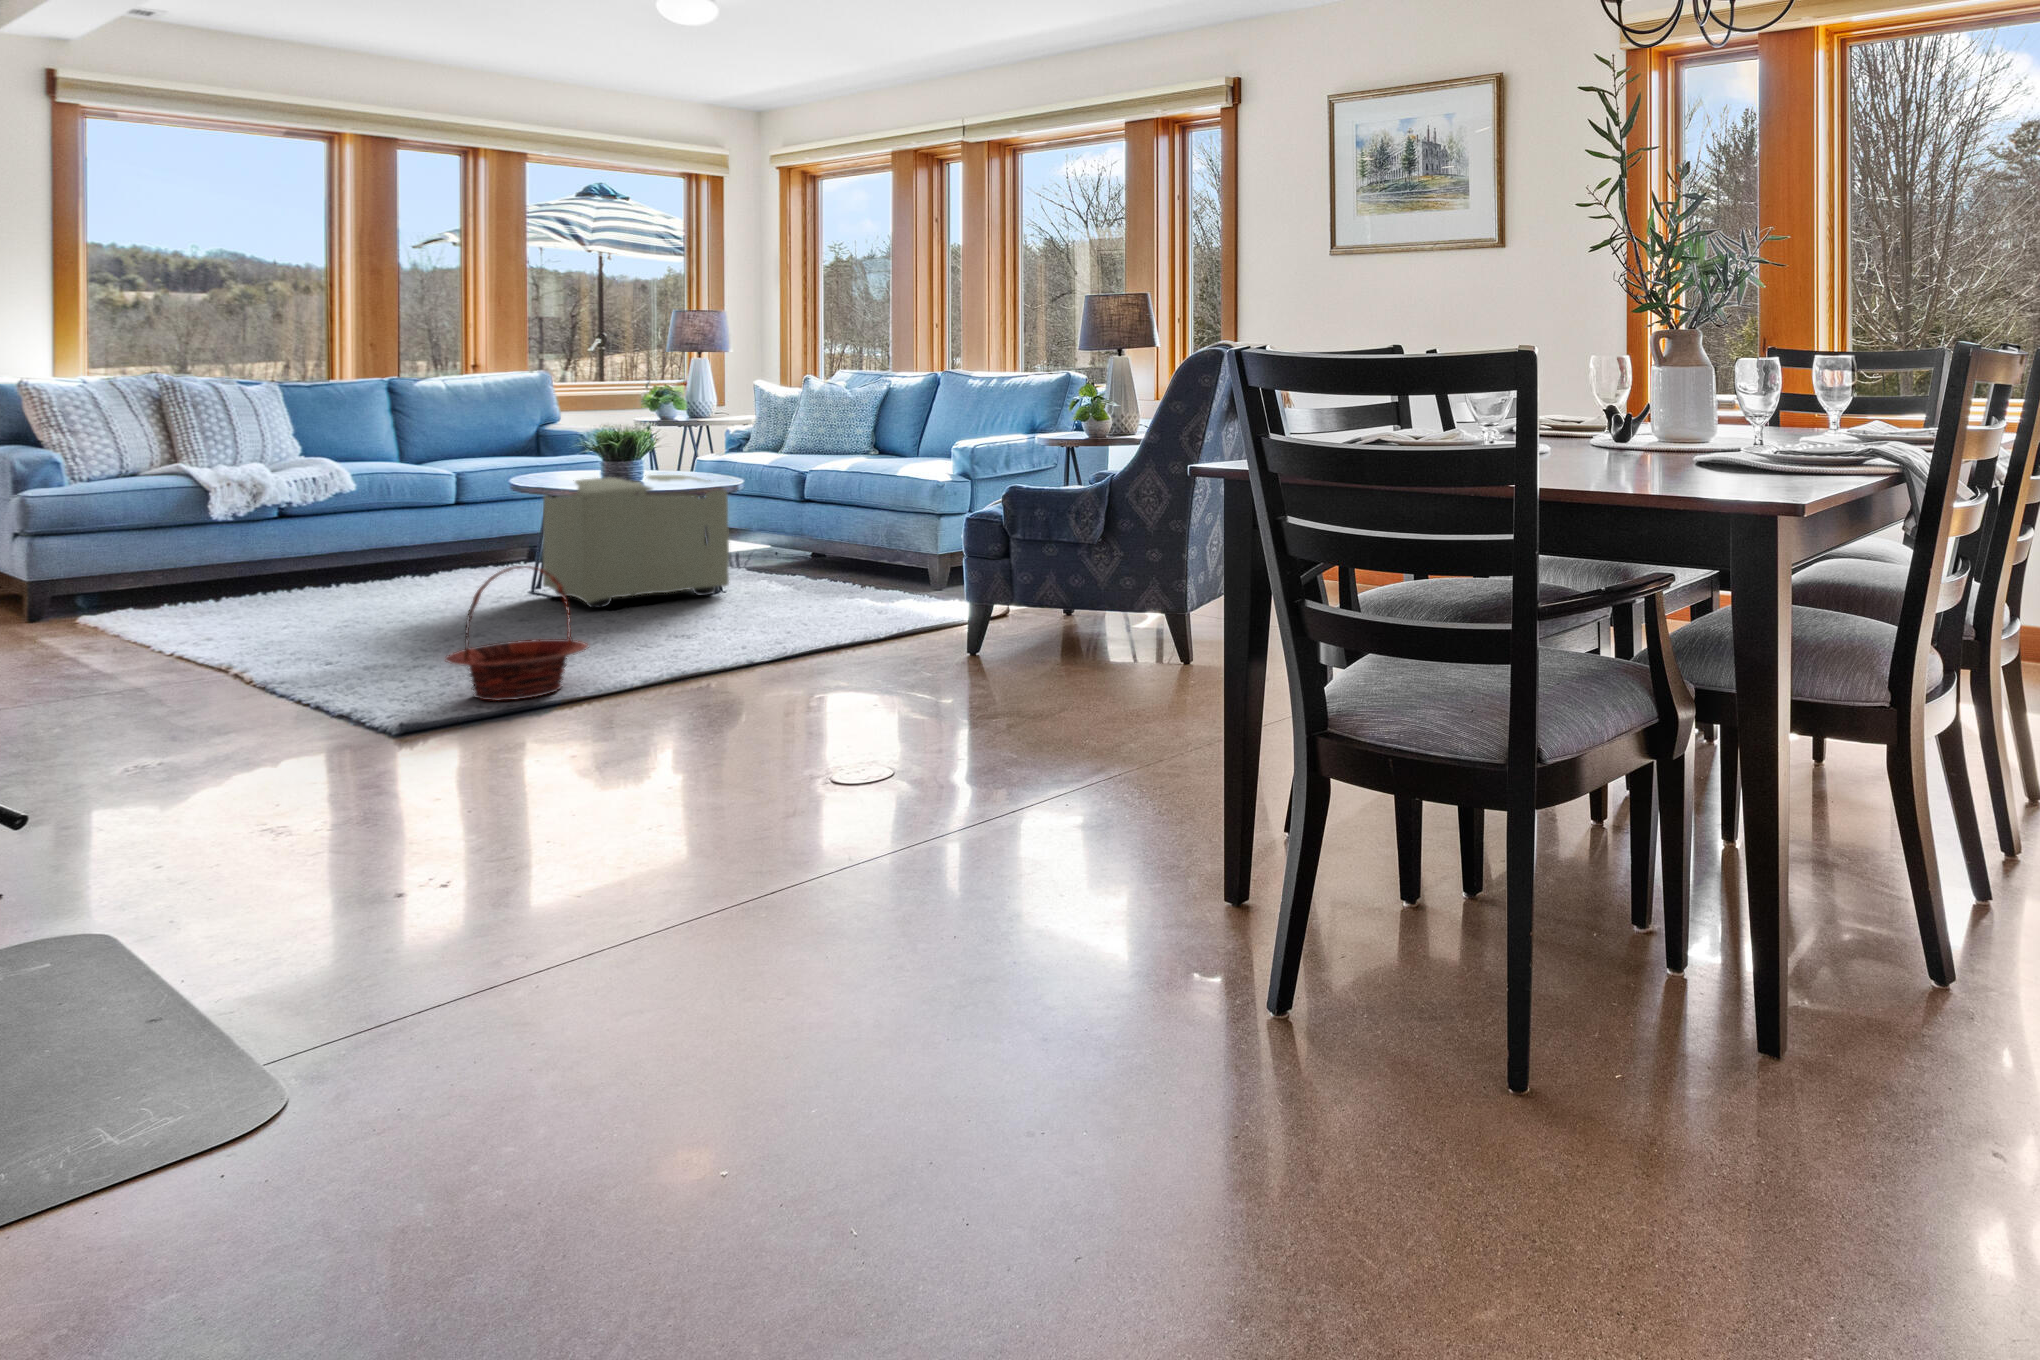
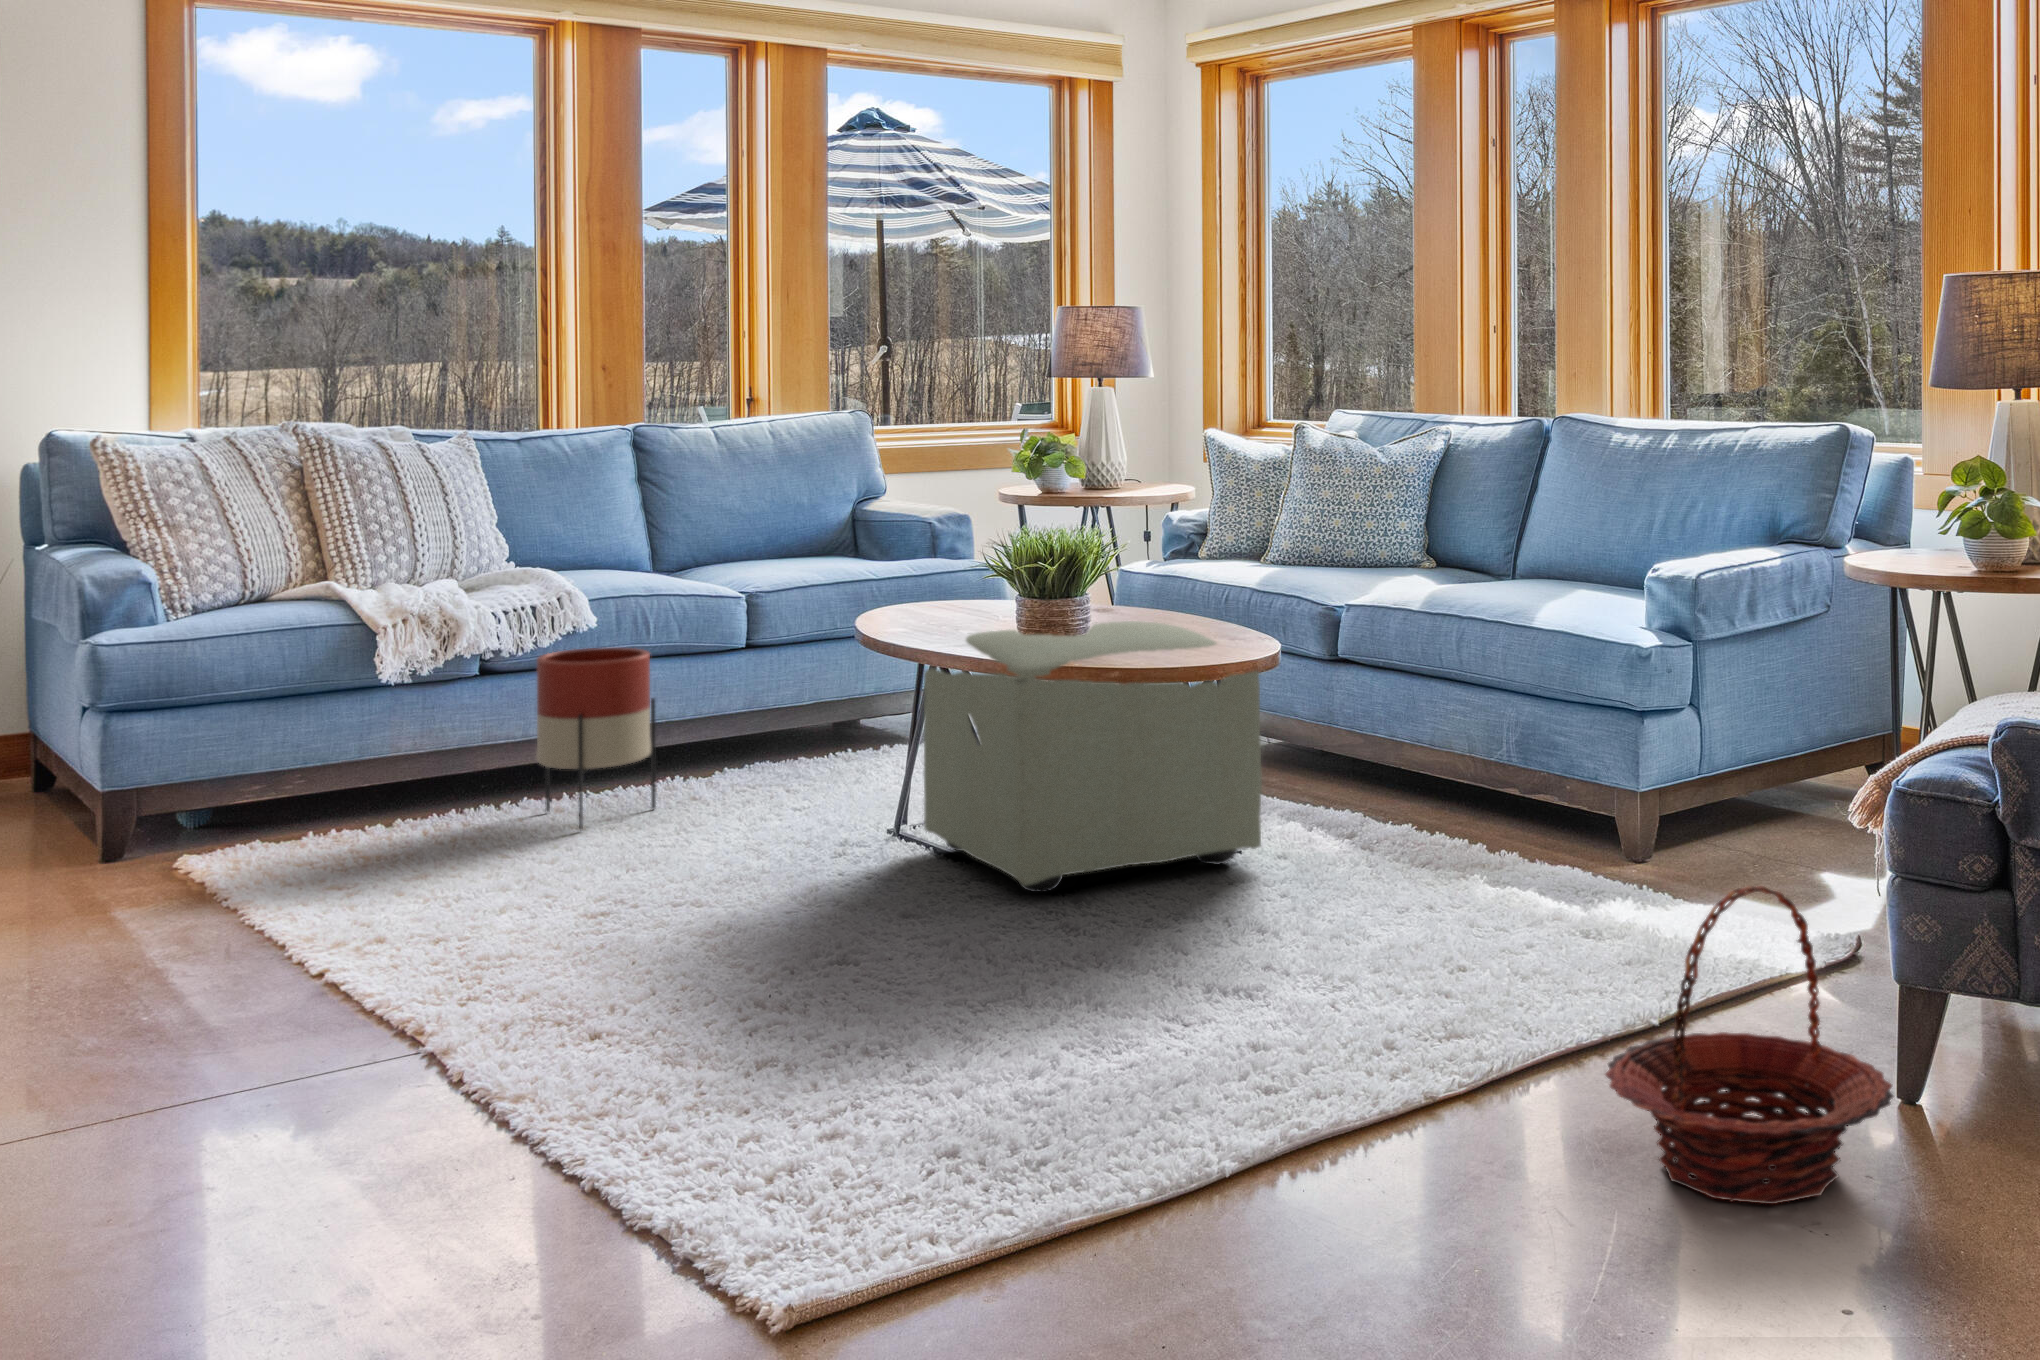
planter: none [312,498,389,597] -> present [536,648,656,830]
basket: present [445,566,589,701] -> present [1605,886,1894,1204]

